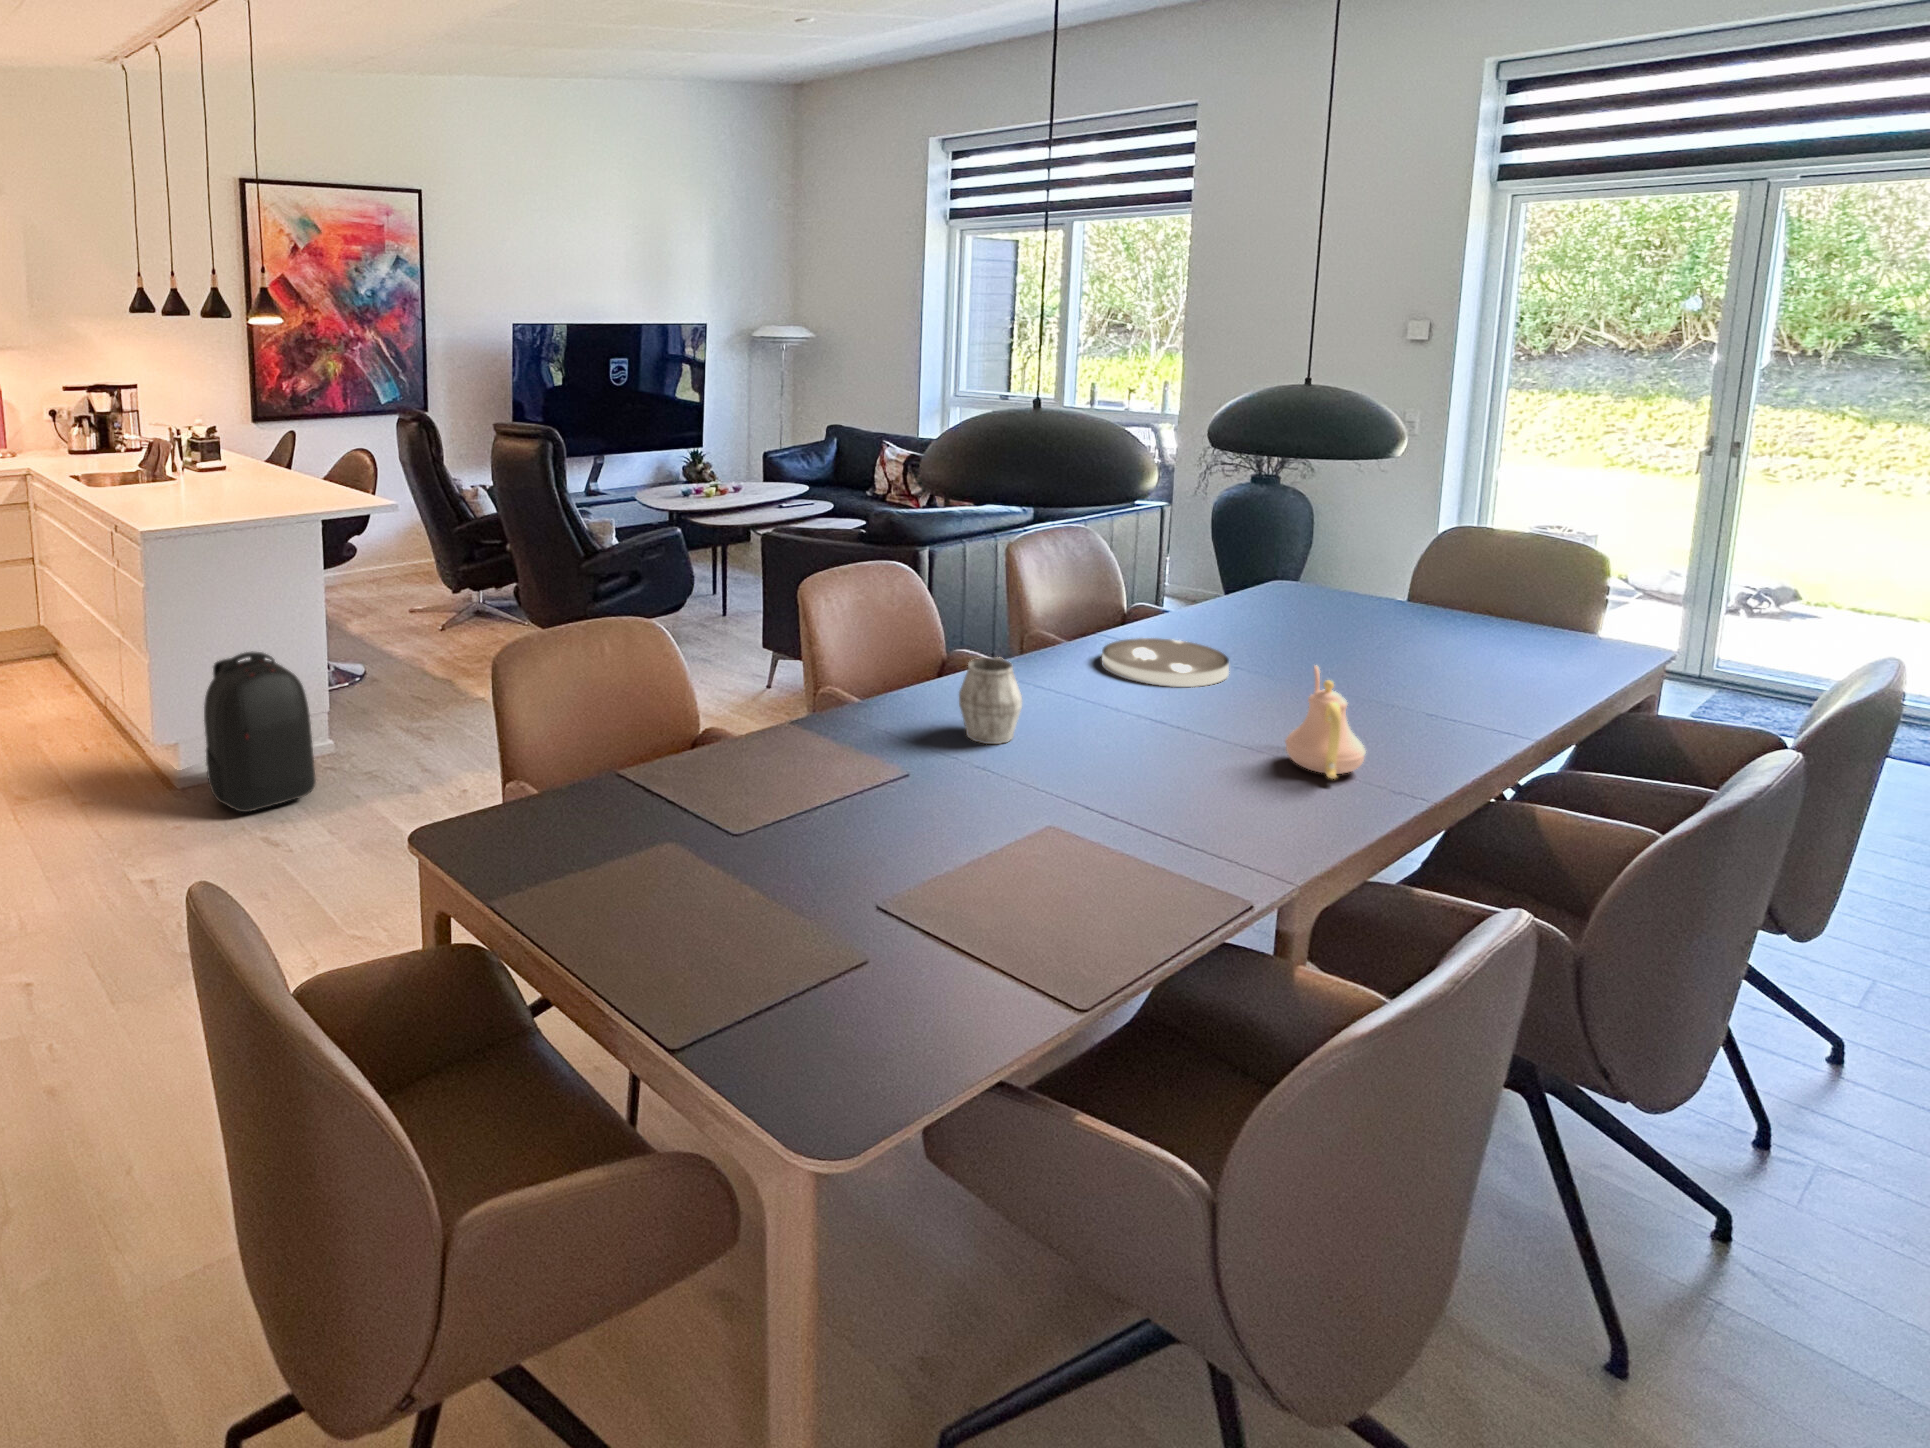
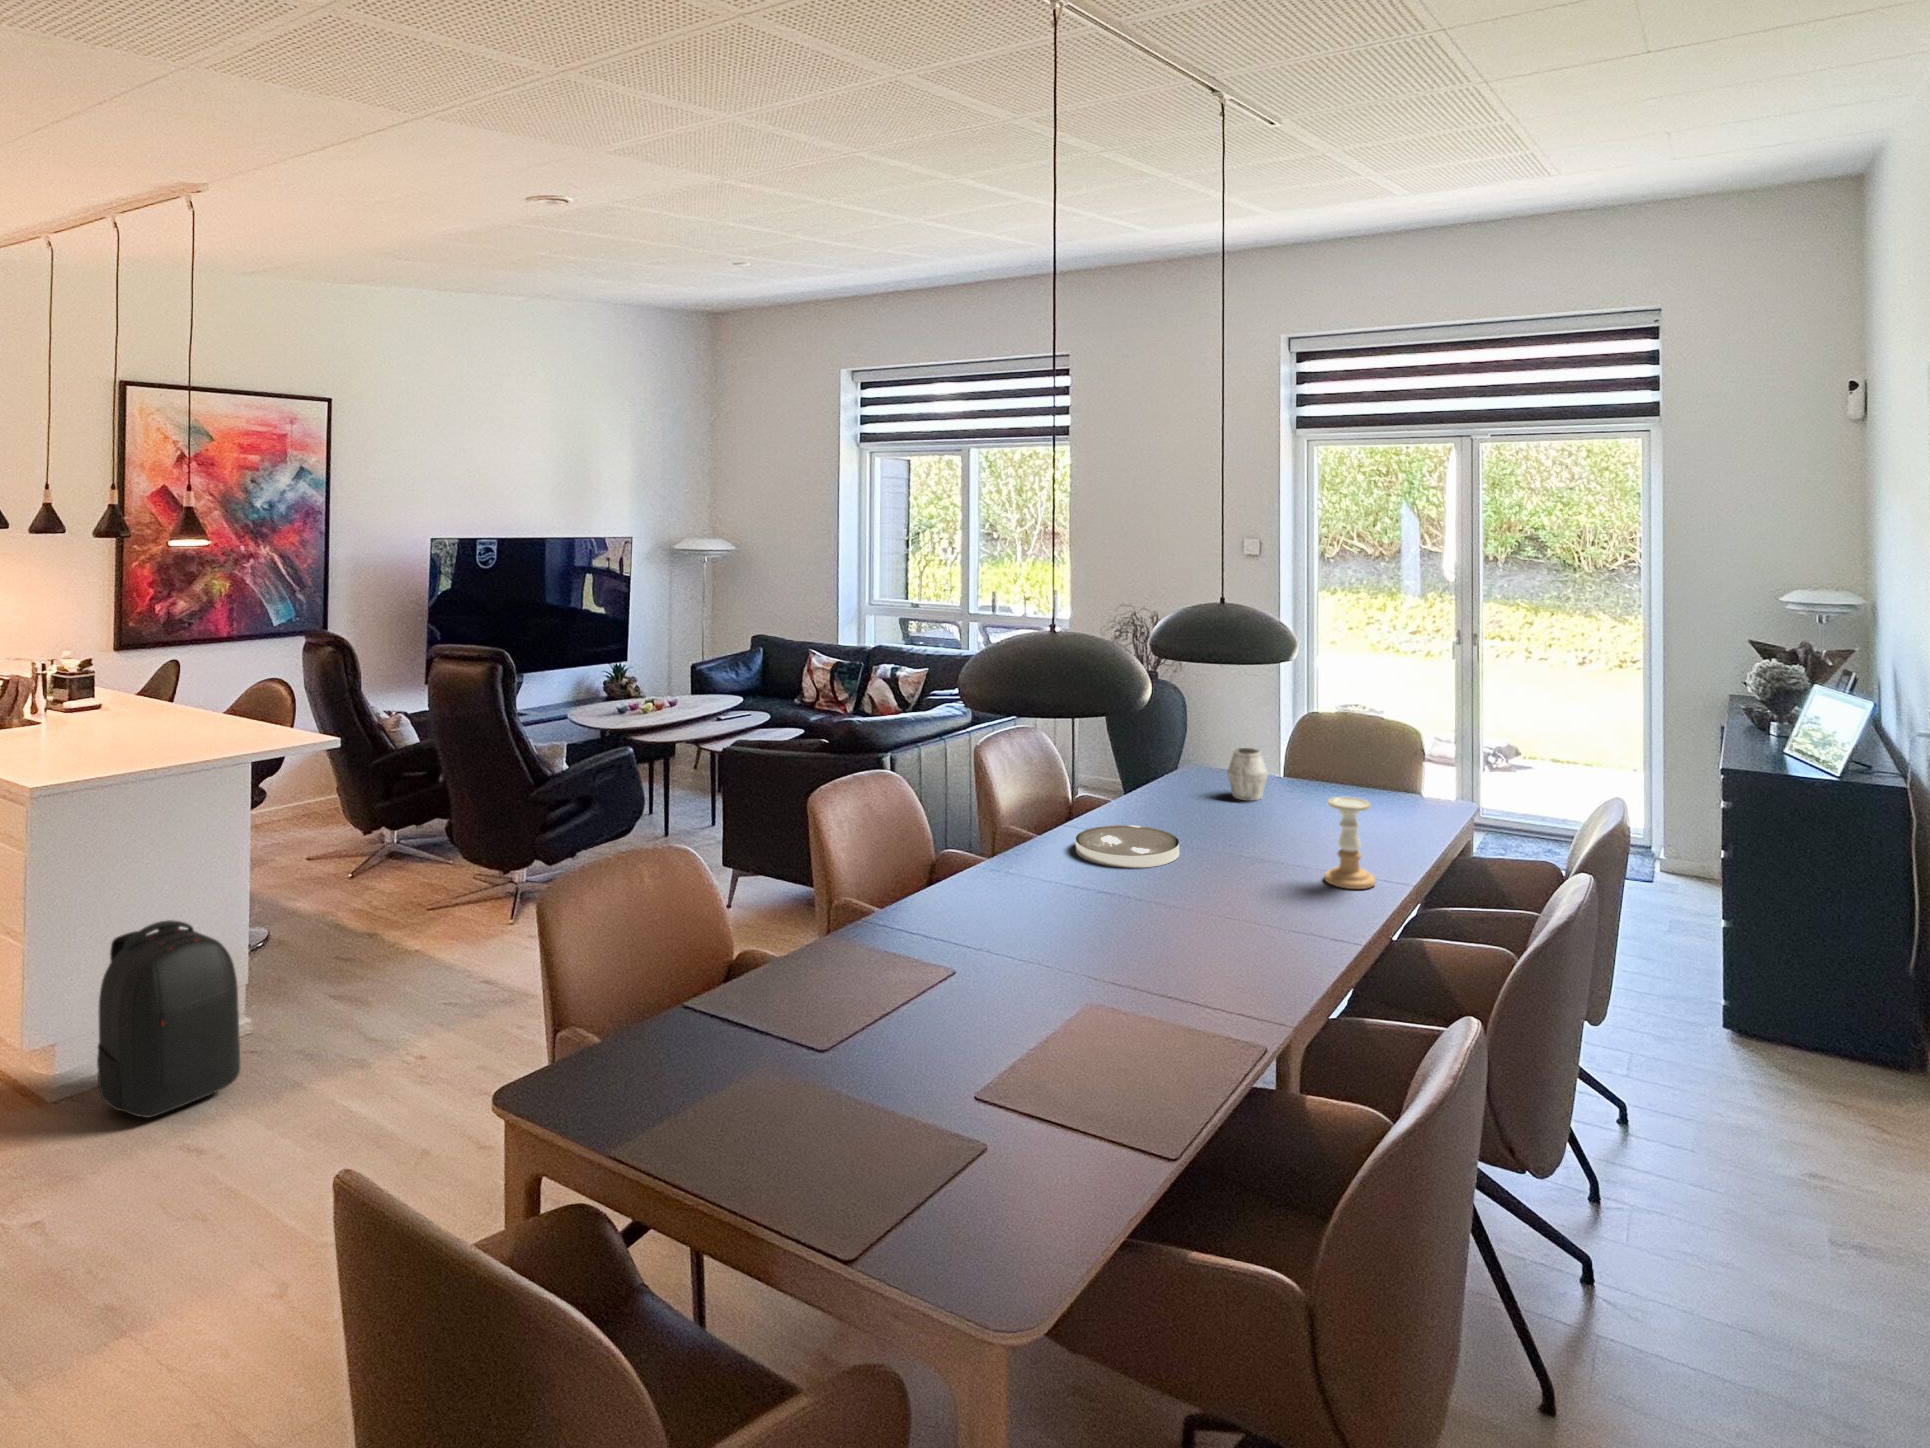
candle holder: none [1411,625,1485,737] -> present [1324,797,1376,889]
mug: present [959,657,1022,744] -> present [1227,748,1267,801]
teapot: present [1285,666,1366,779] -> none [1247,839,1308,934]

